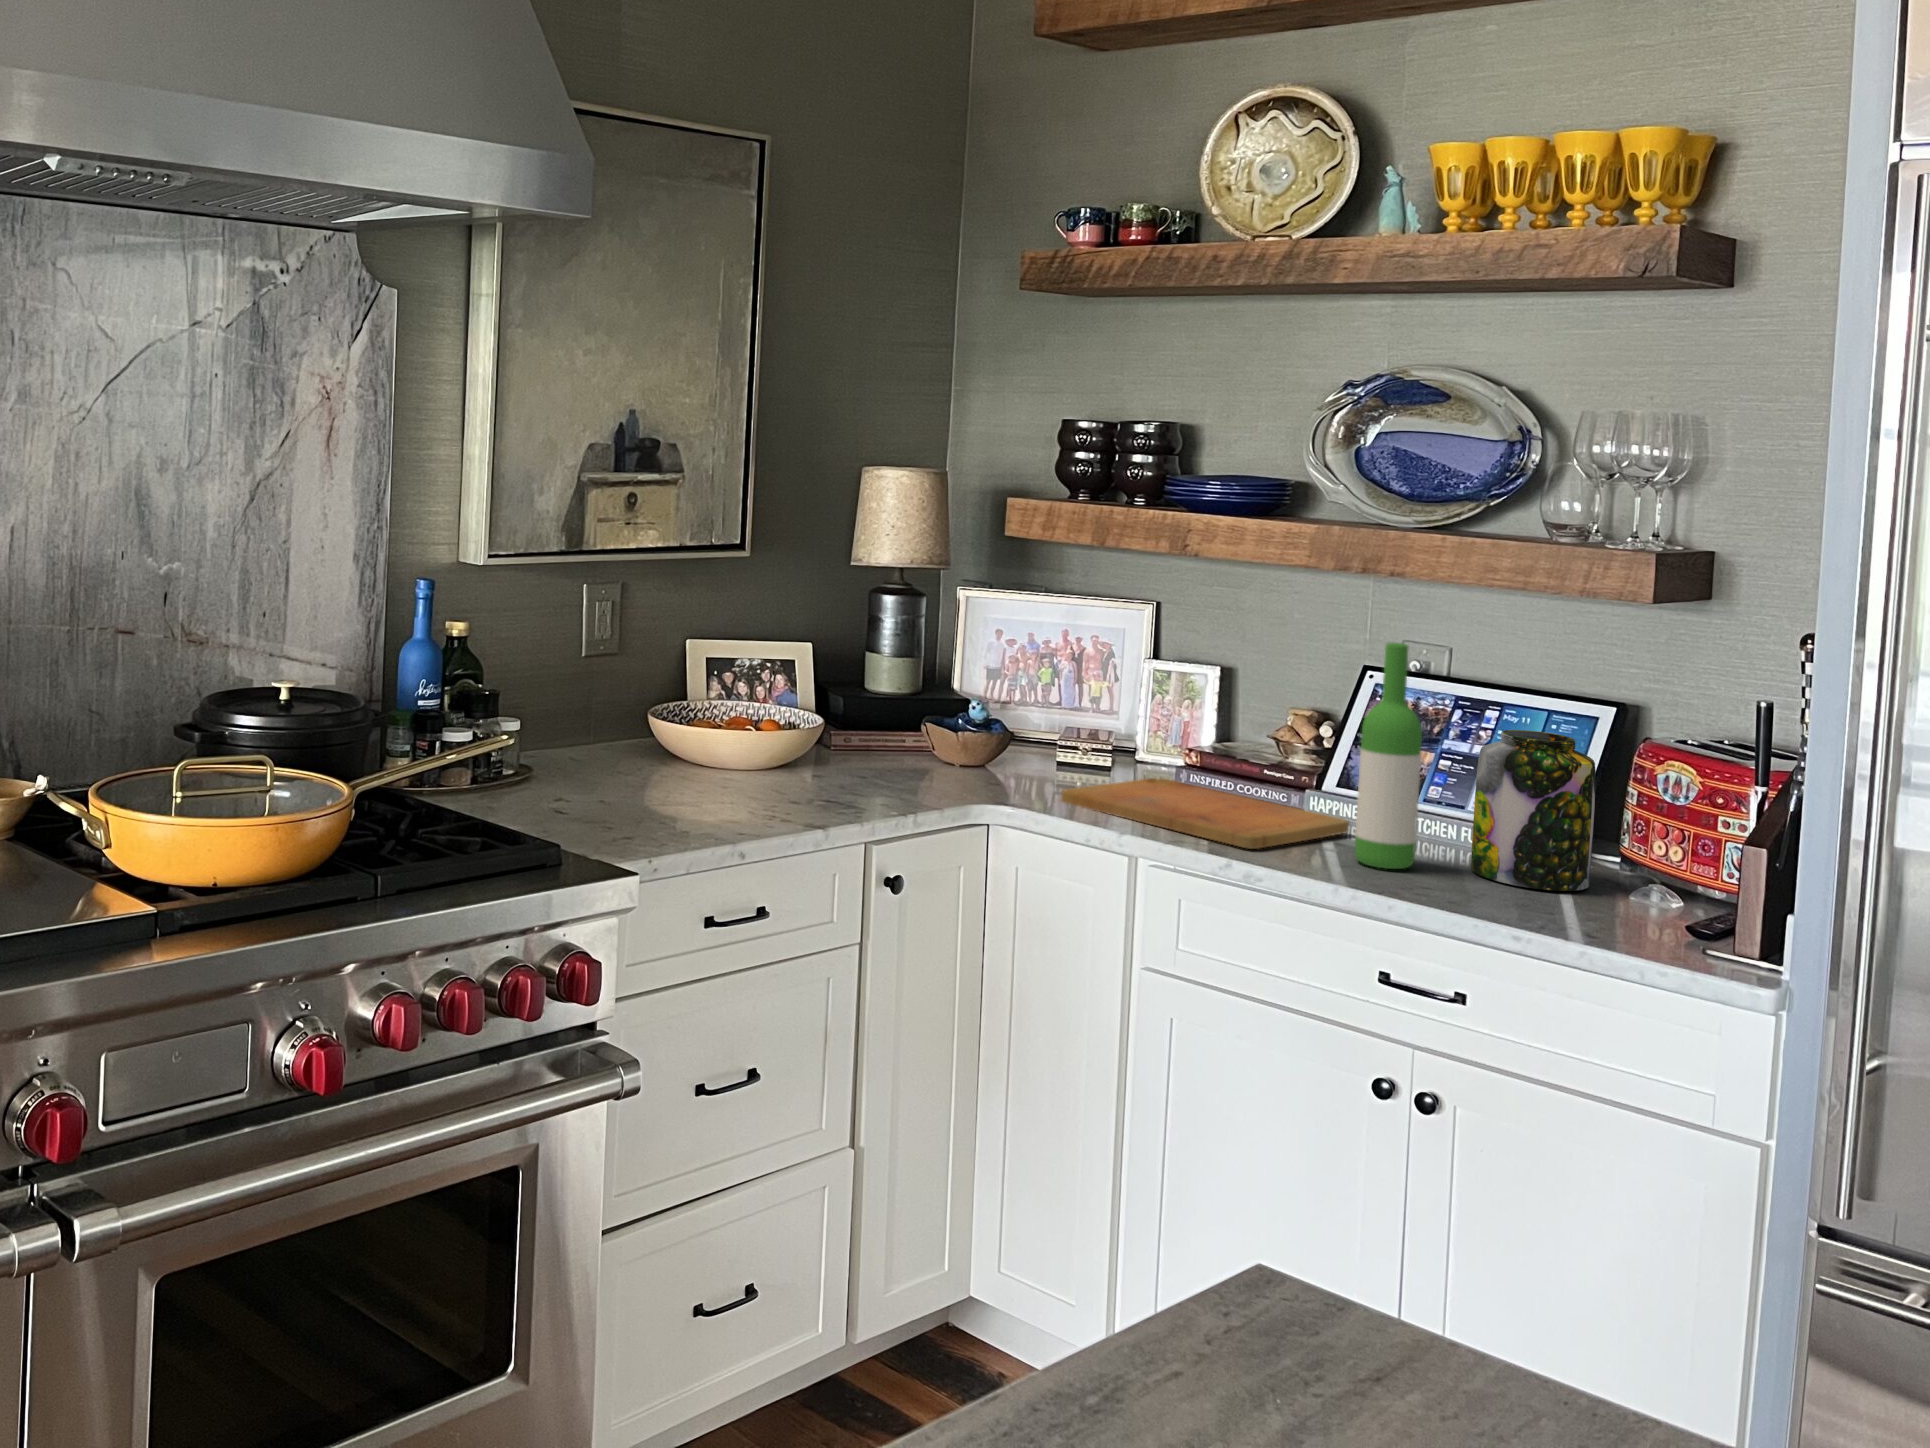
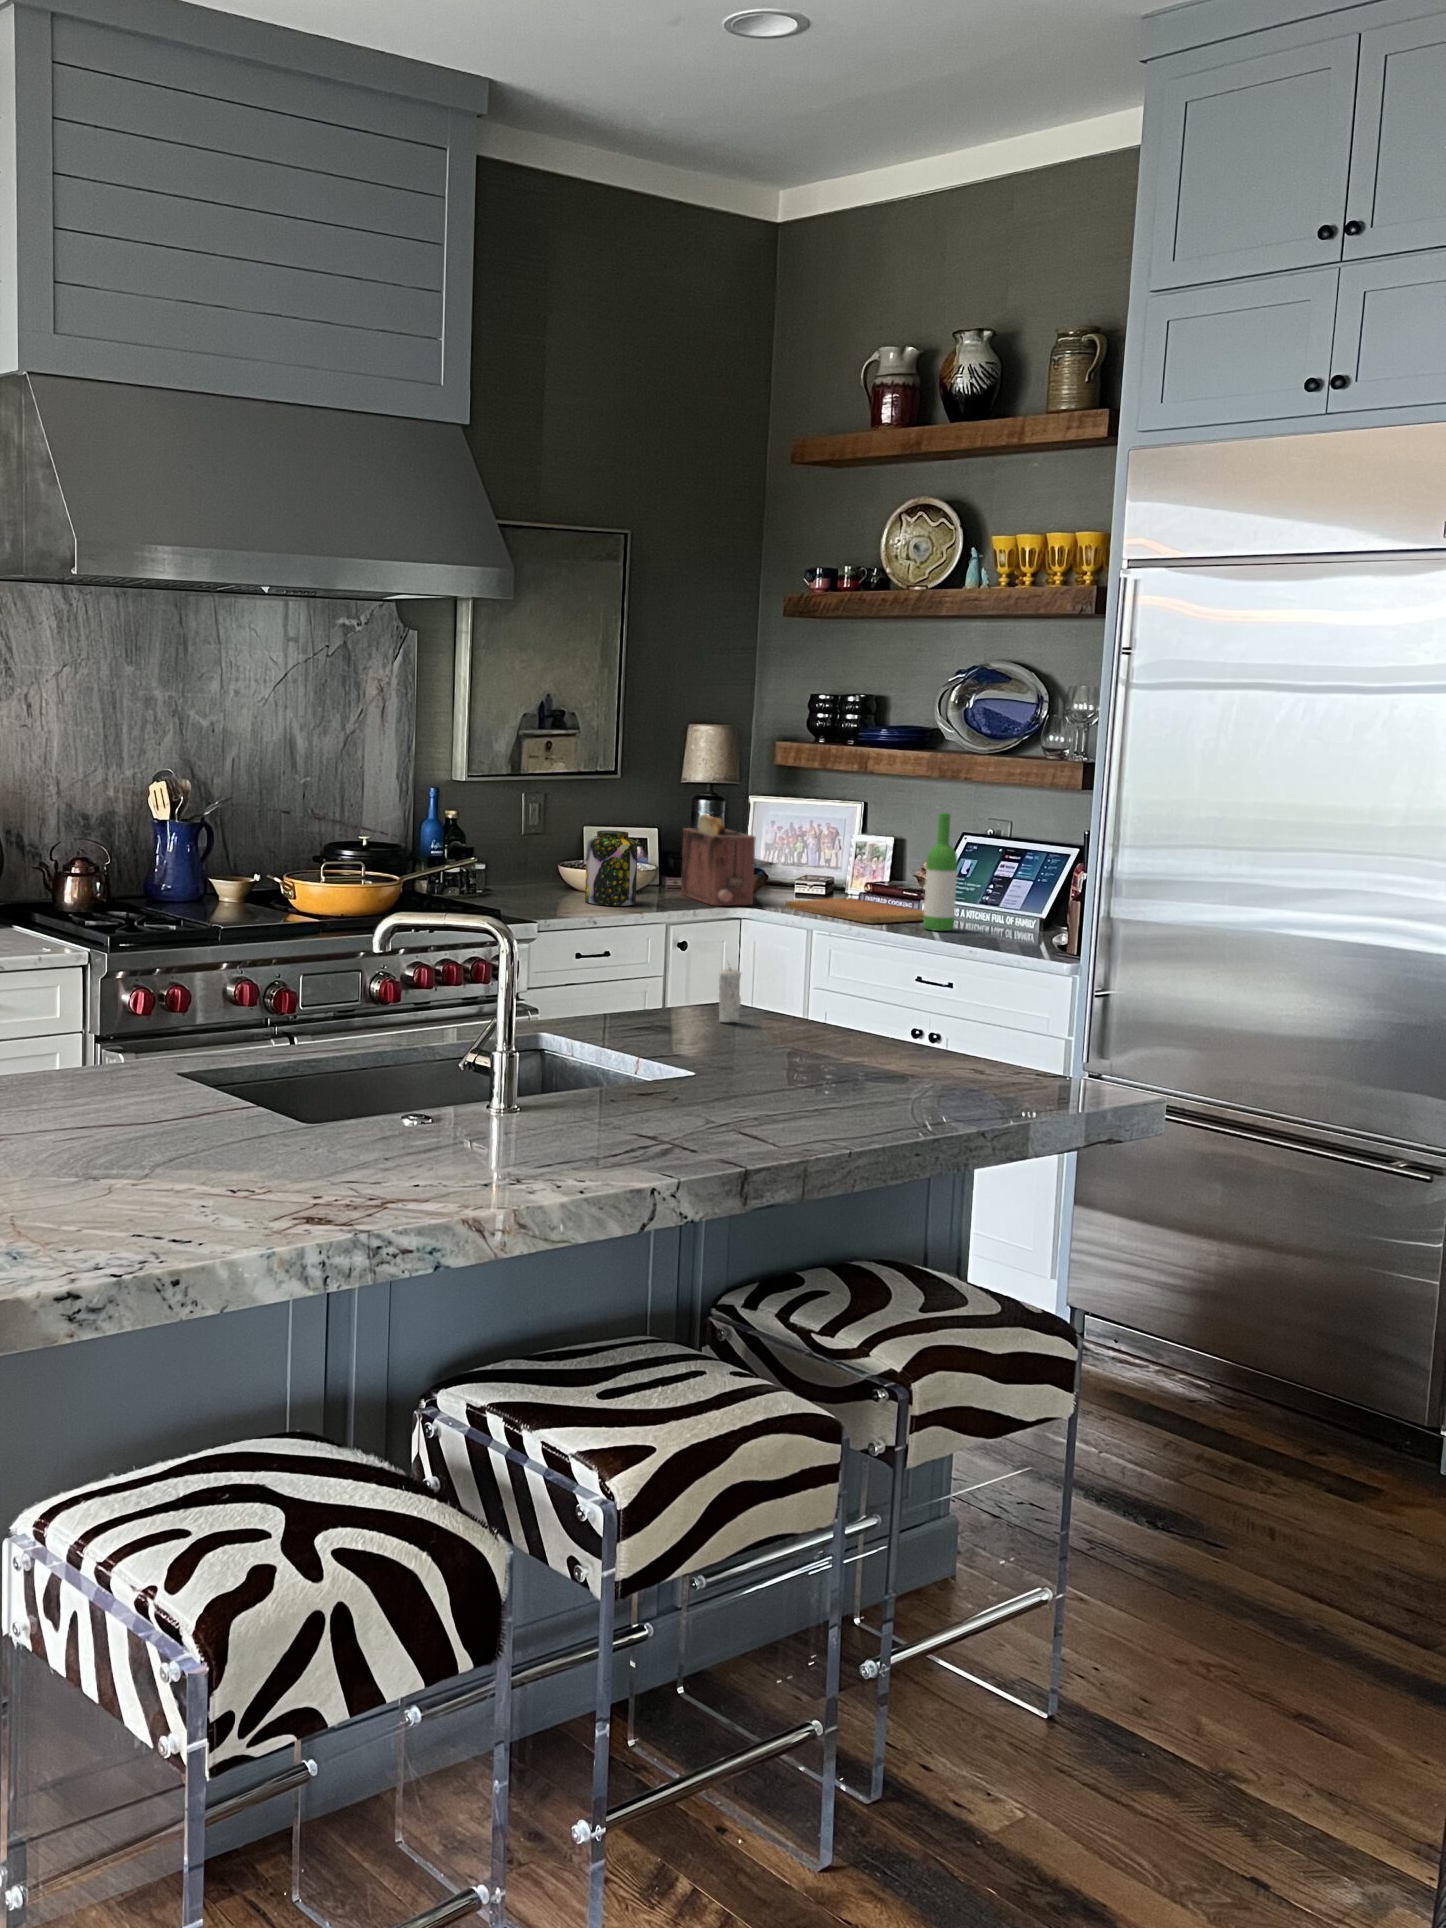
toaster: none [863,628,1011,801] -> present [681,814,755,905]
jar: present [1471,730,1596,891] -> present [585,830,637,906]
candle: none [1280,1187,1350,1385] -> present [719,968,741,1022]

